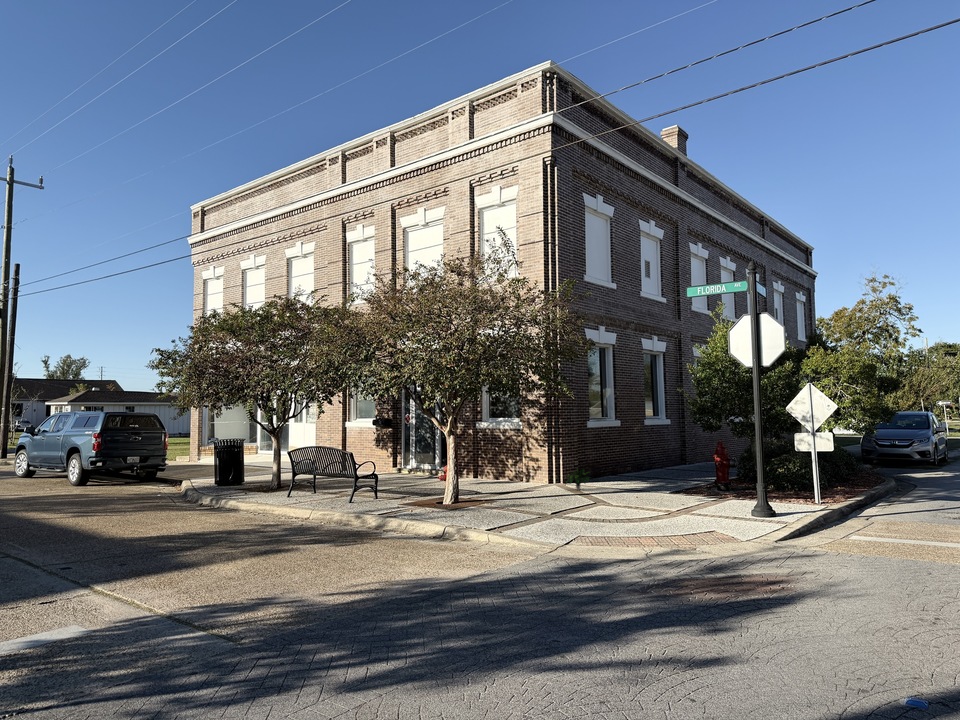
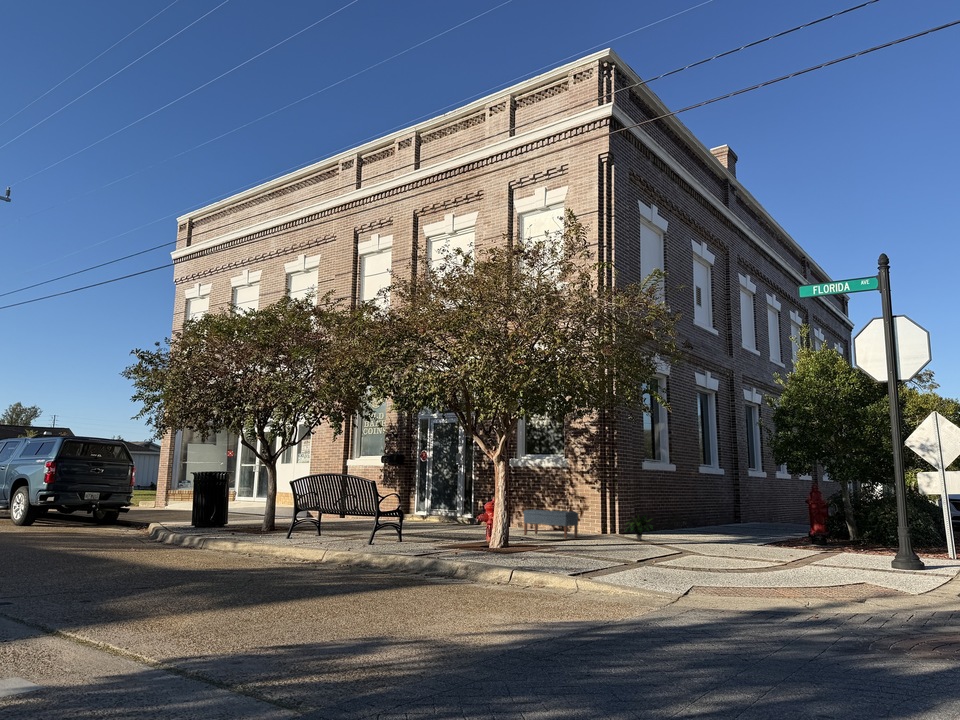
bench: none [485,465,529,490] -> present [523,509,579,538]

